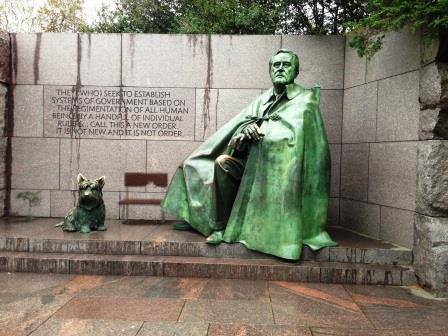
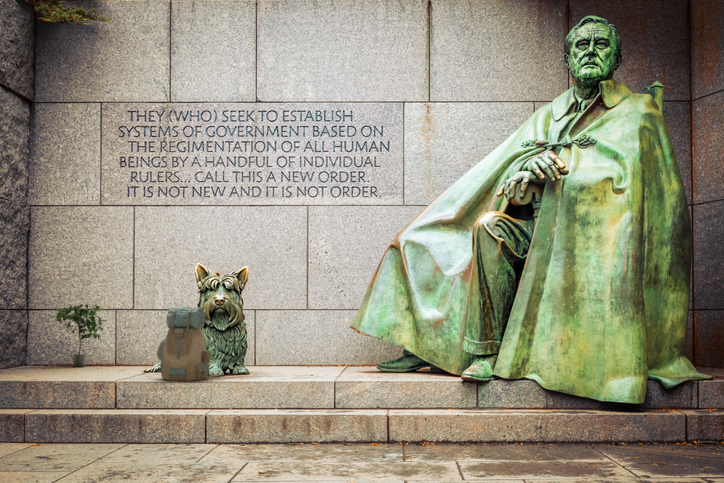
bench: present [118,172,168,224] -> none [260,267,351,368]
backpack: none [52,200,88,240] -> present [157,307,222,381]

